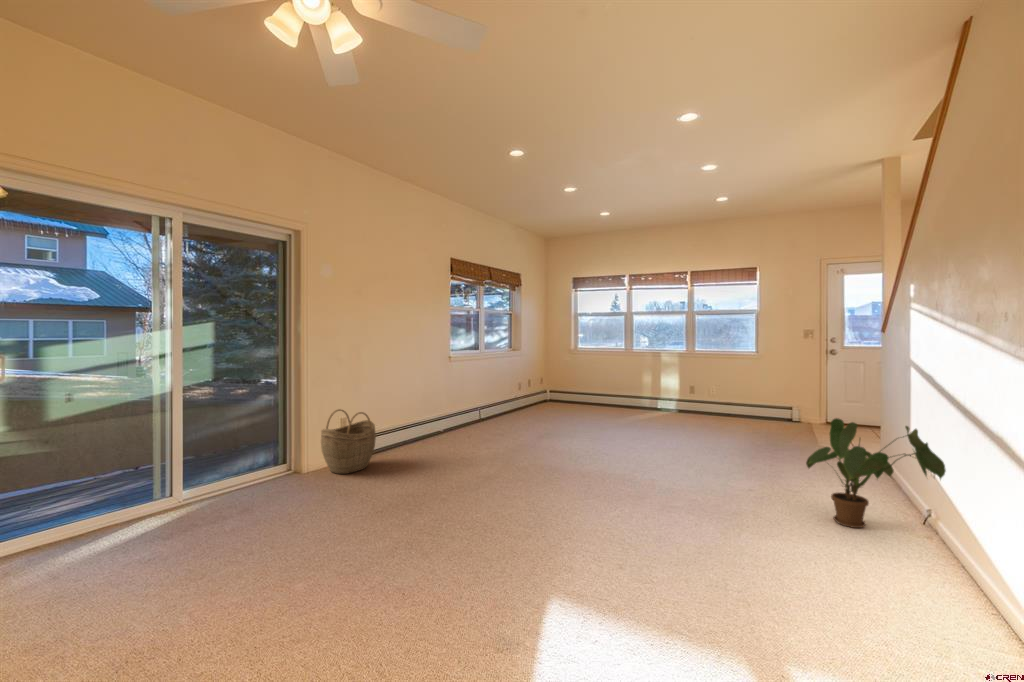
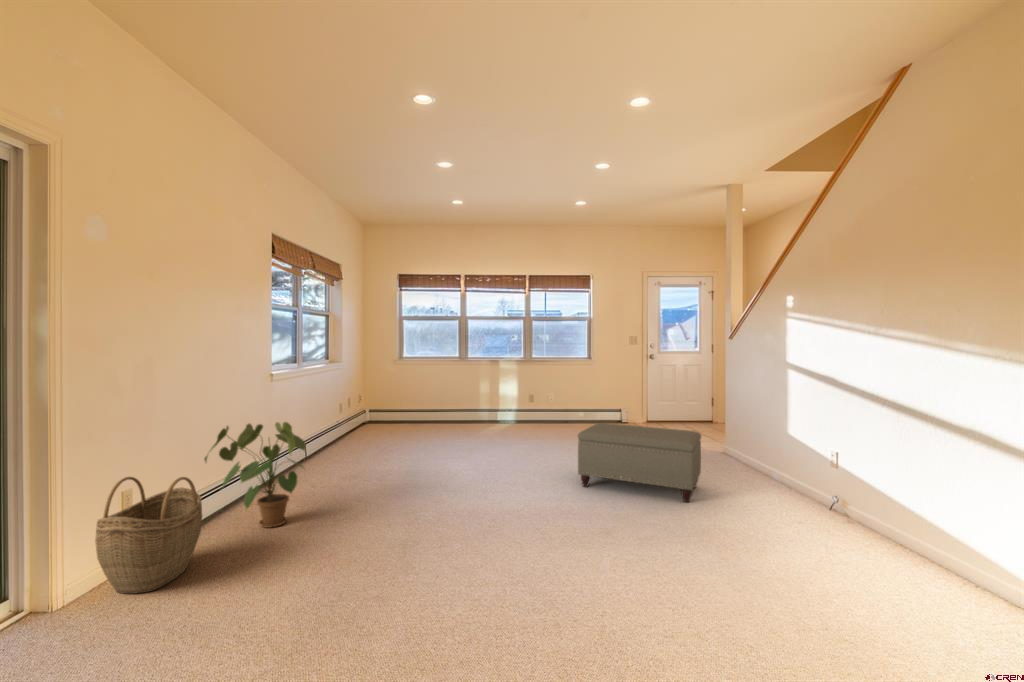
ottoman: none [666,411,801,493] -> present [578,423,701,502]
house plant: present [806,418,946,528] -> present [205,422,306,528]

